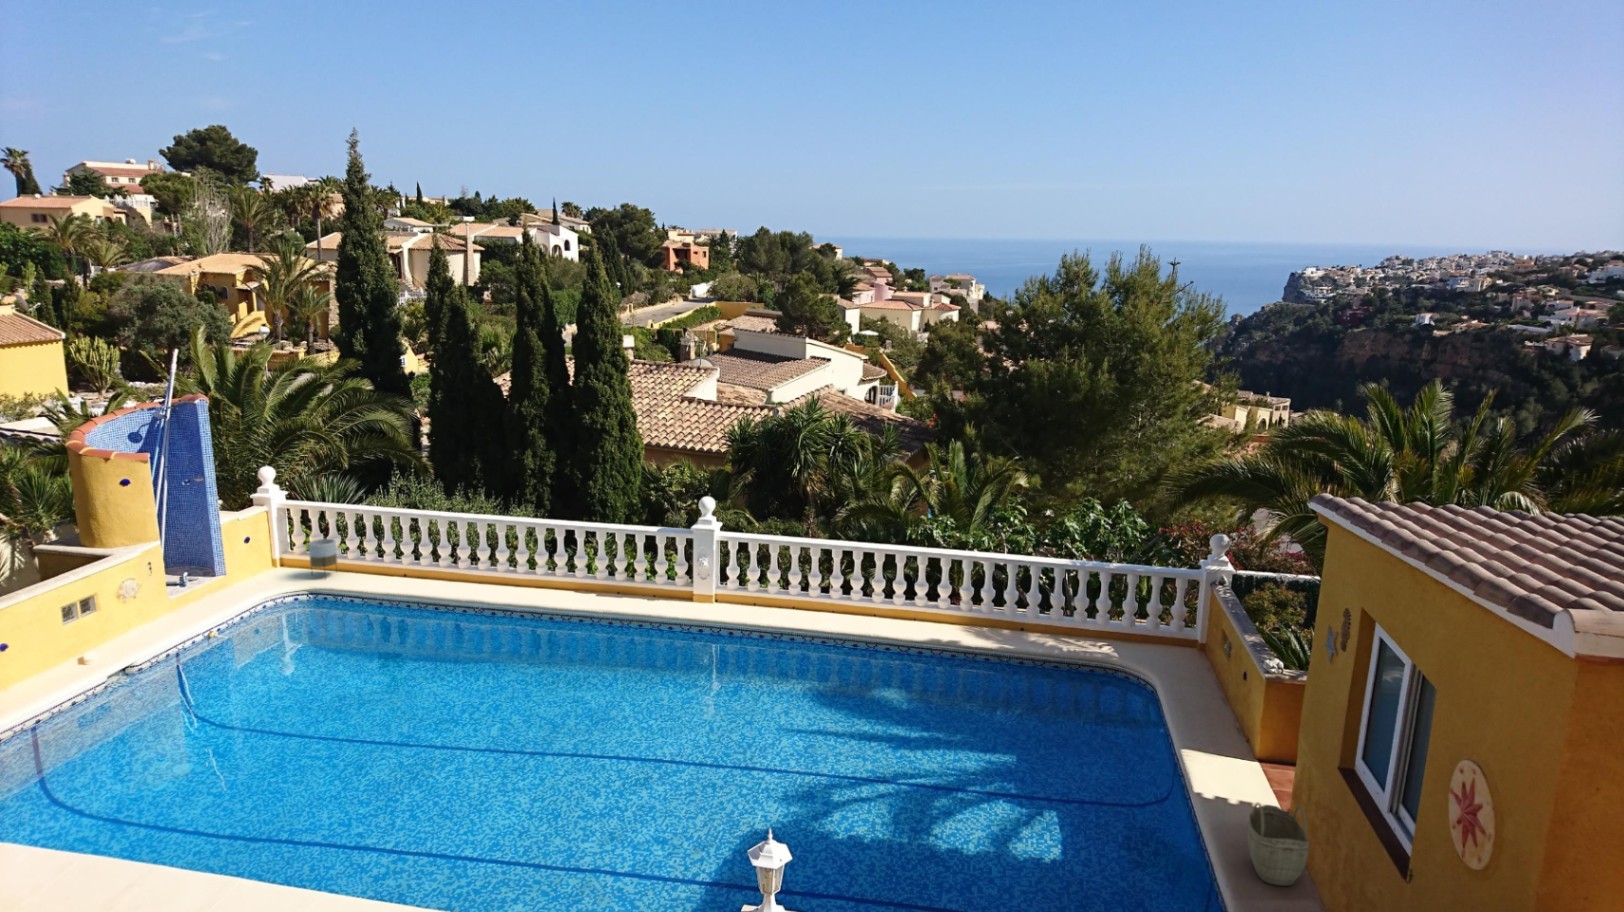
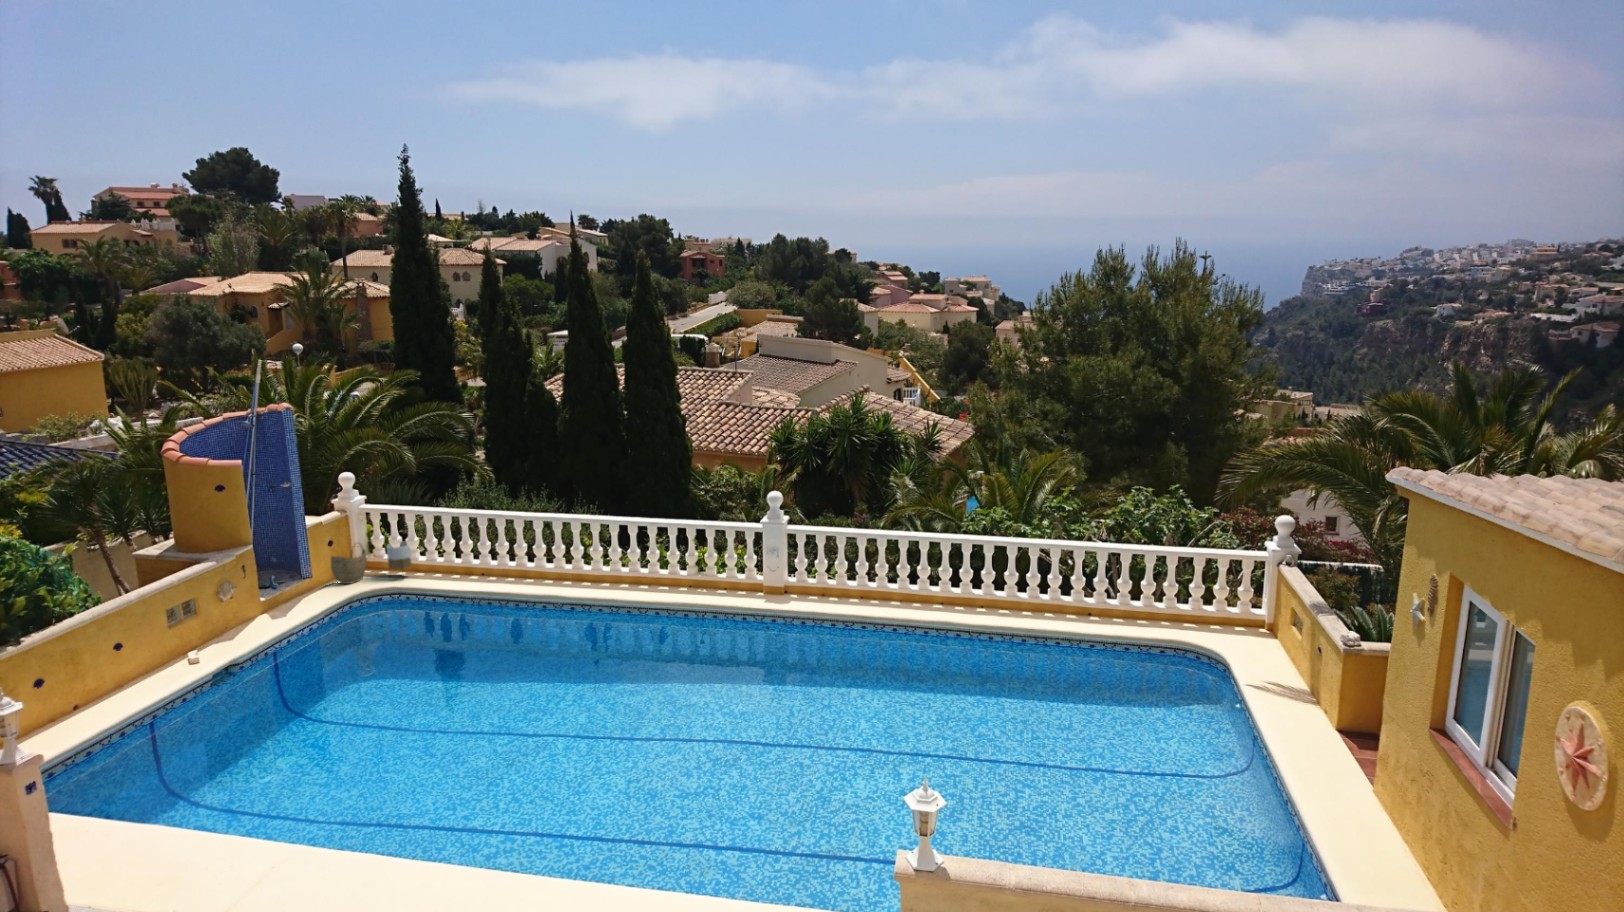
woven basket: present [1247,803,1309,886] -> present [331,546,367,584]

